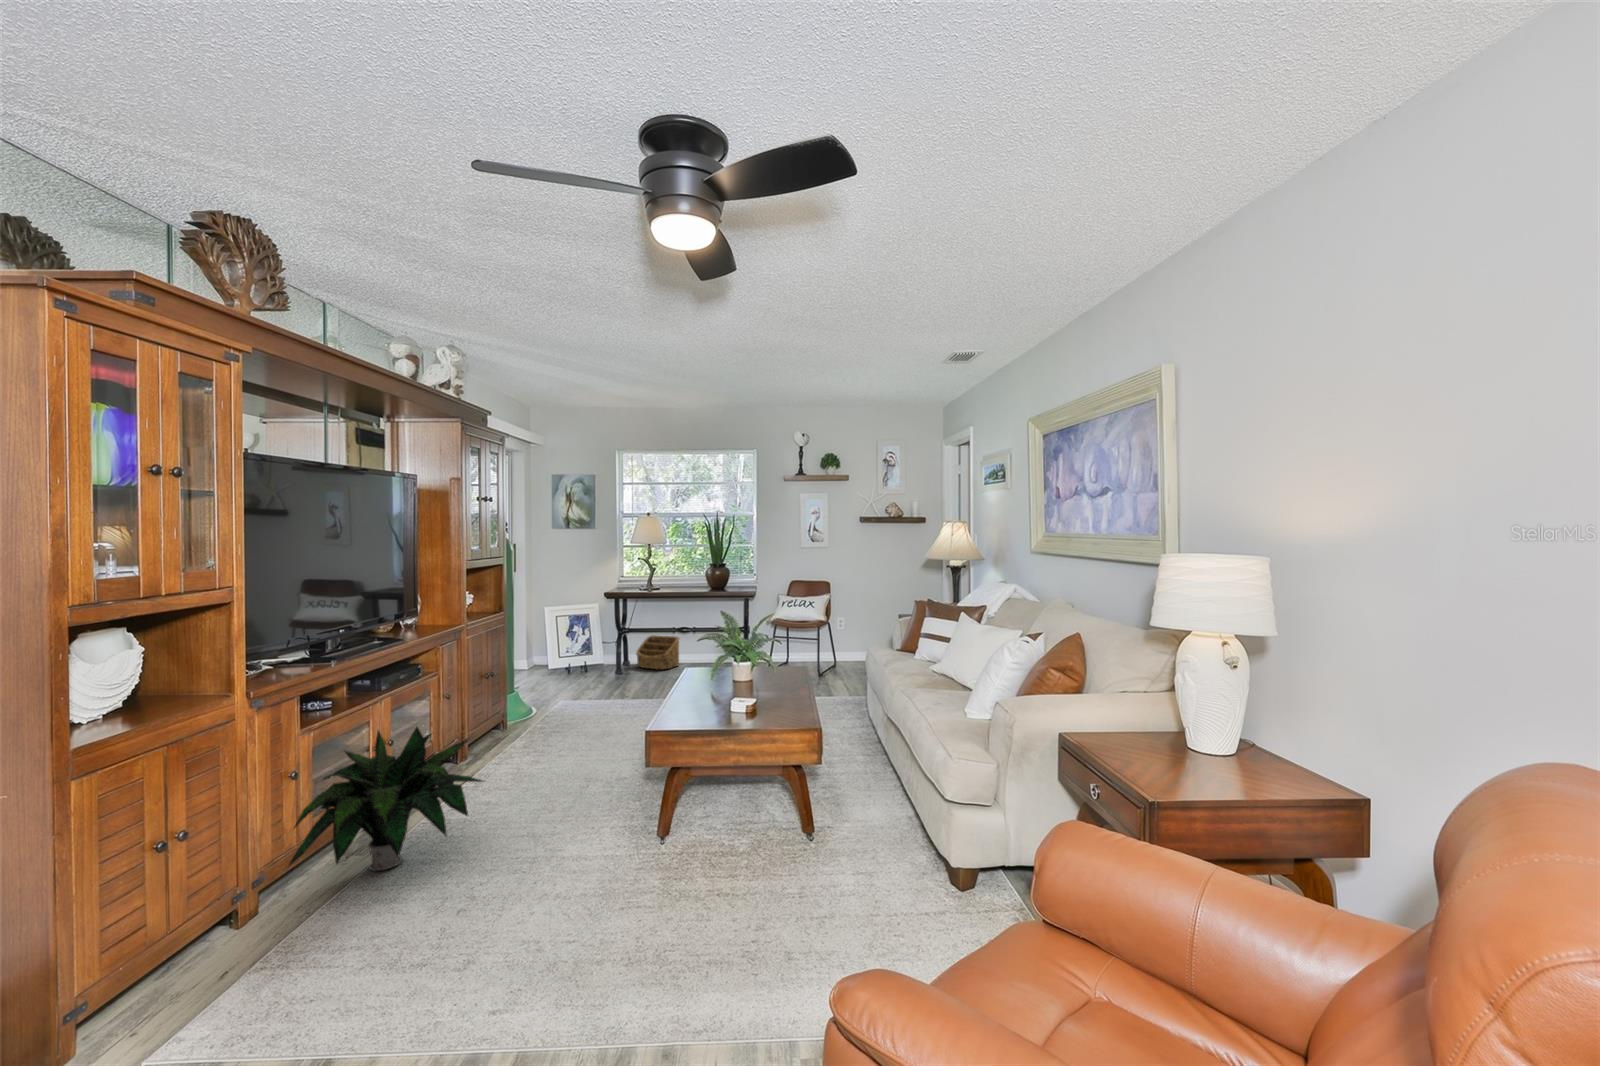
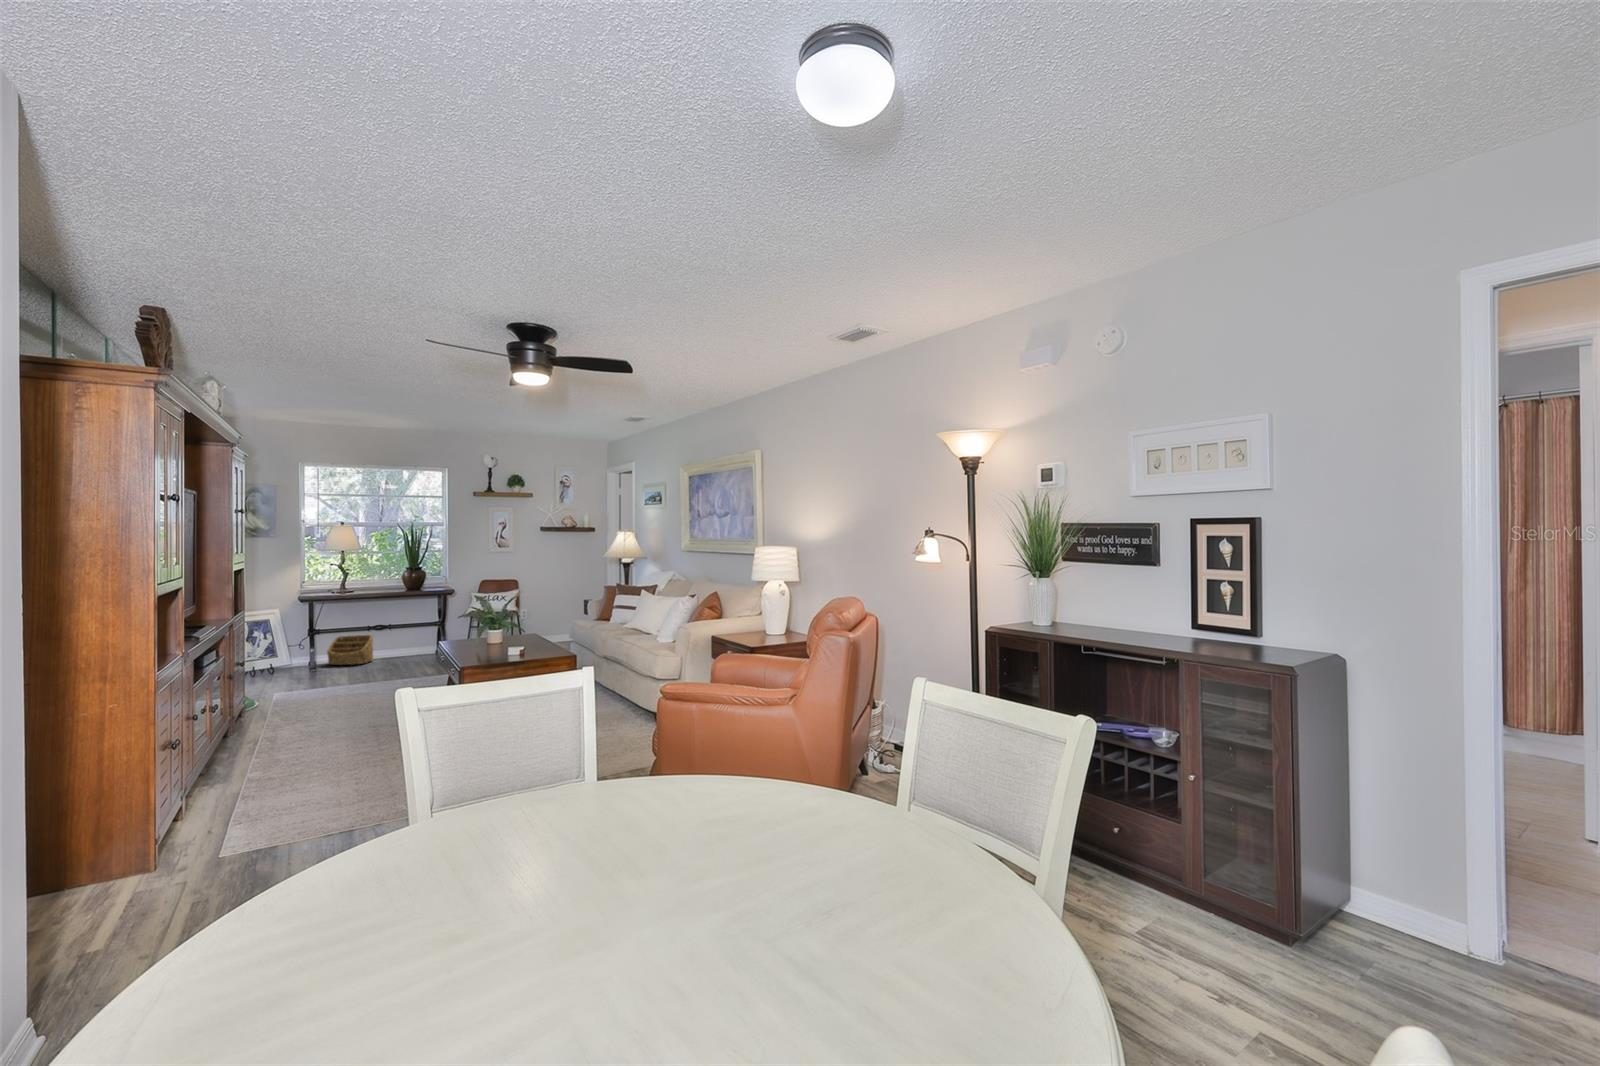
potted plant: present [289,727,482,870] -> none [213,672,351,768]

